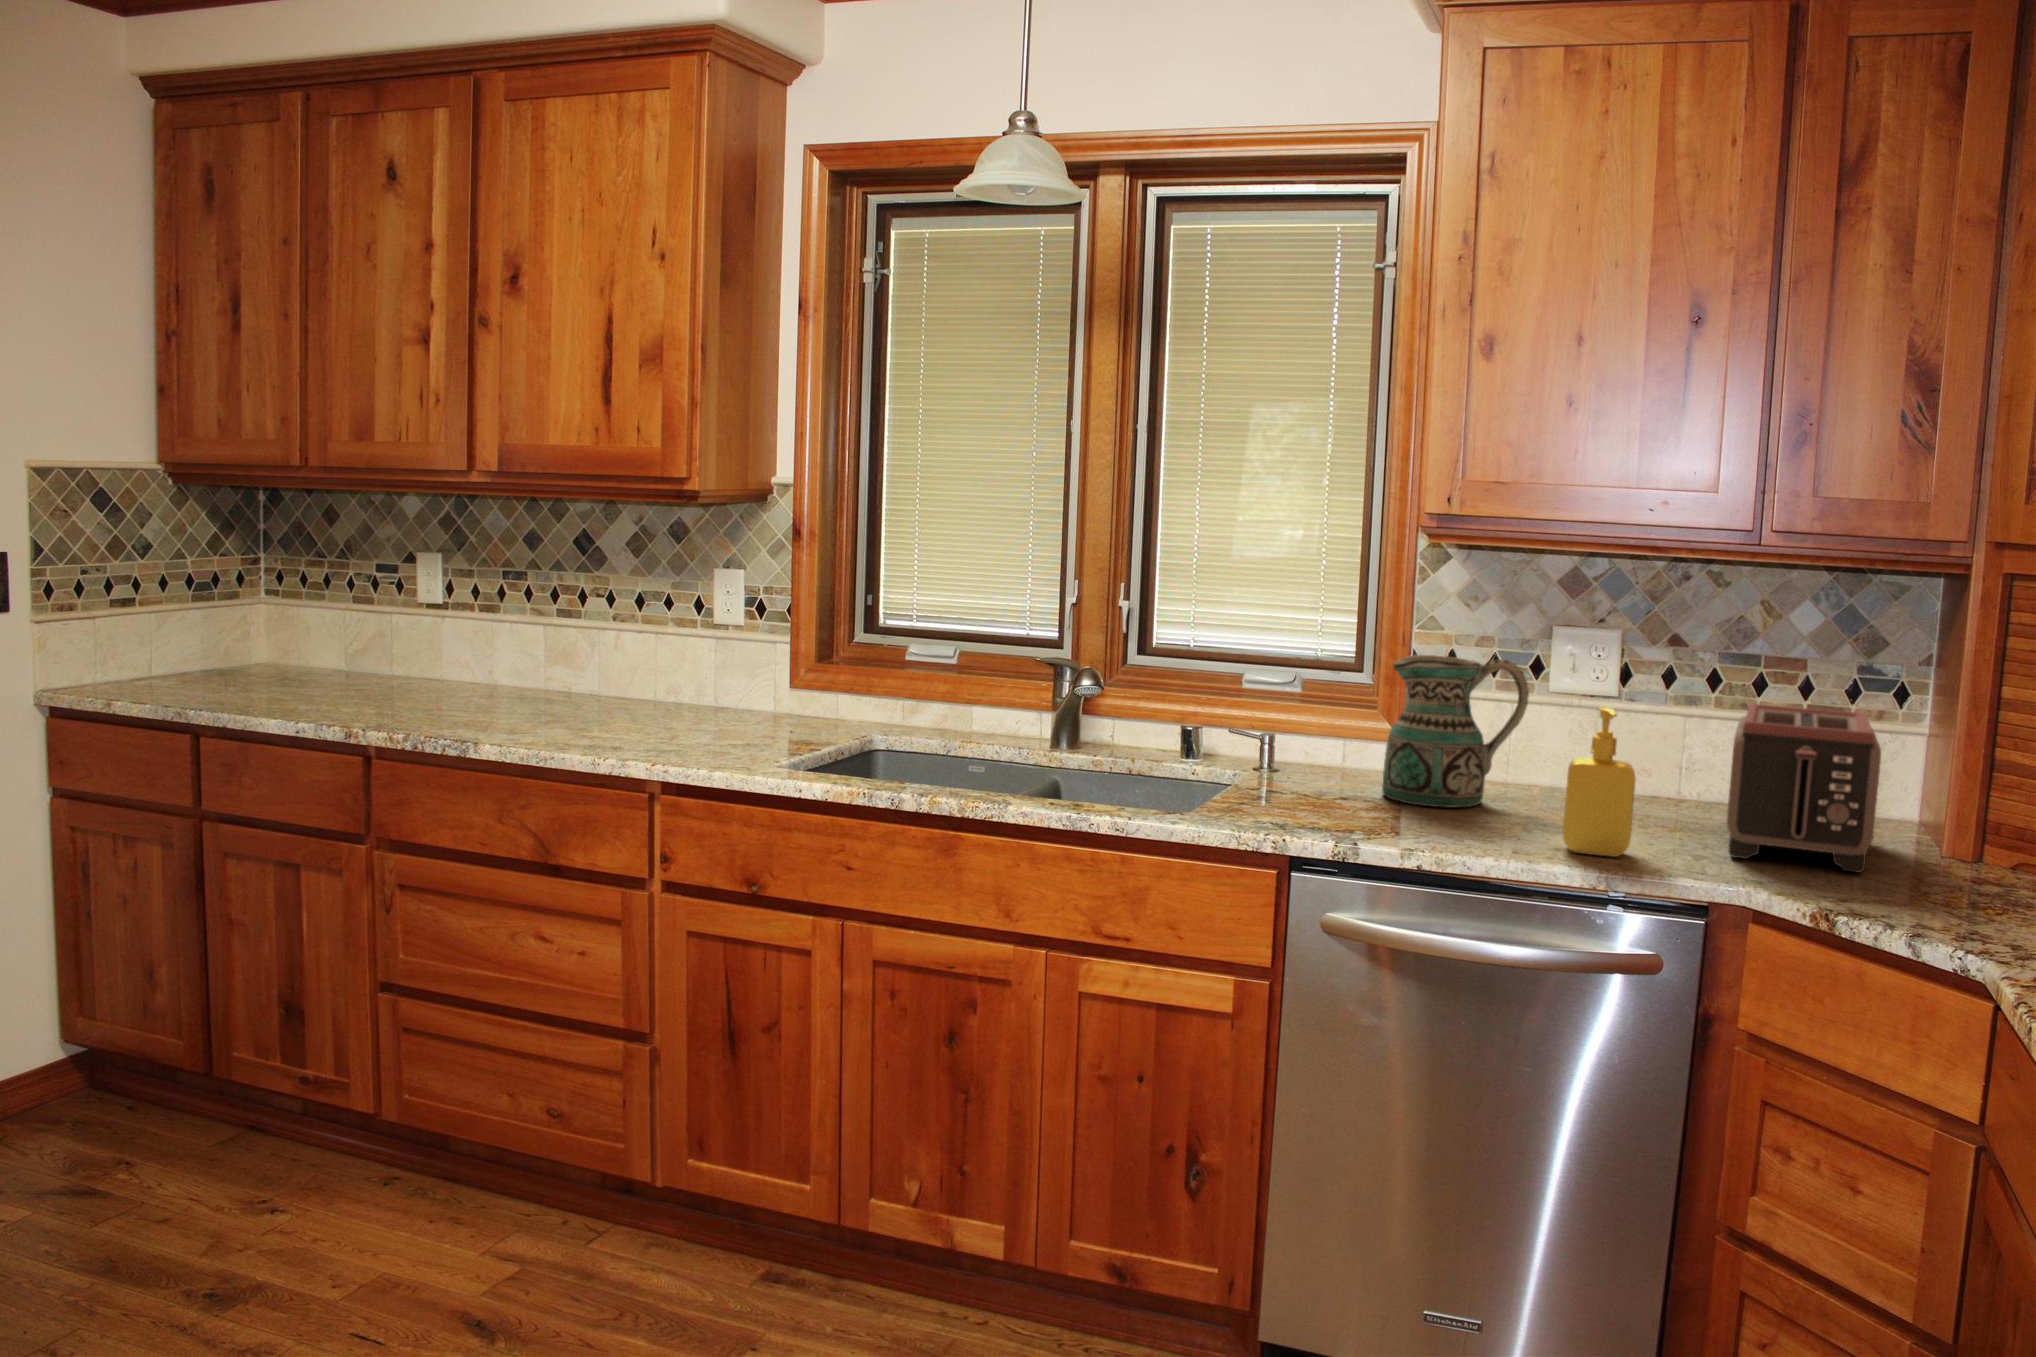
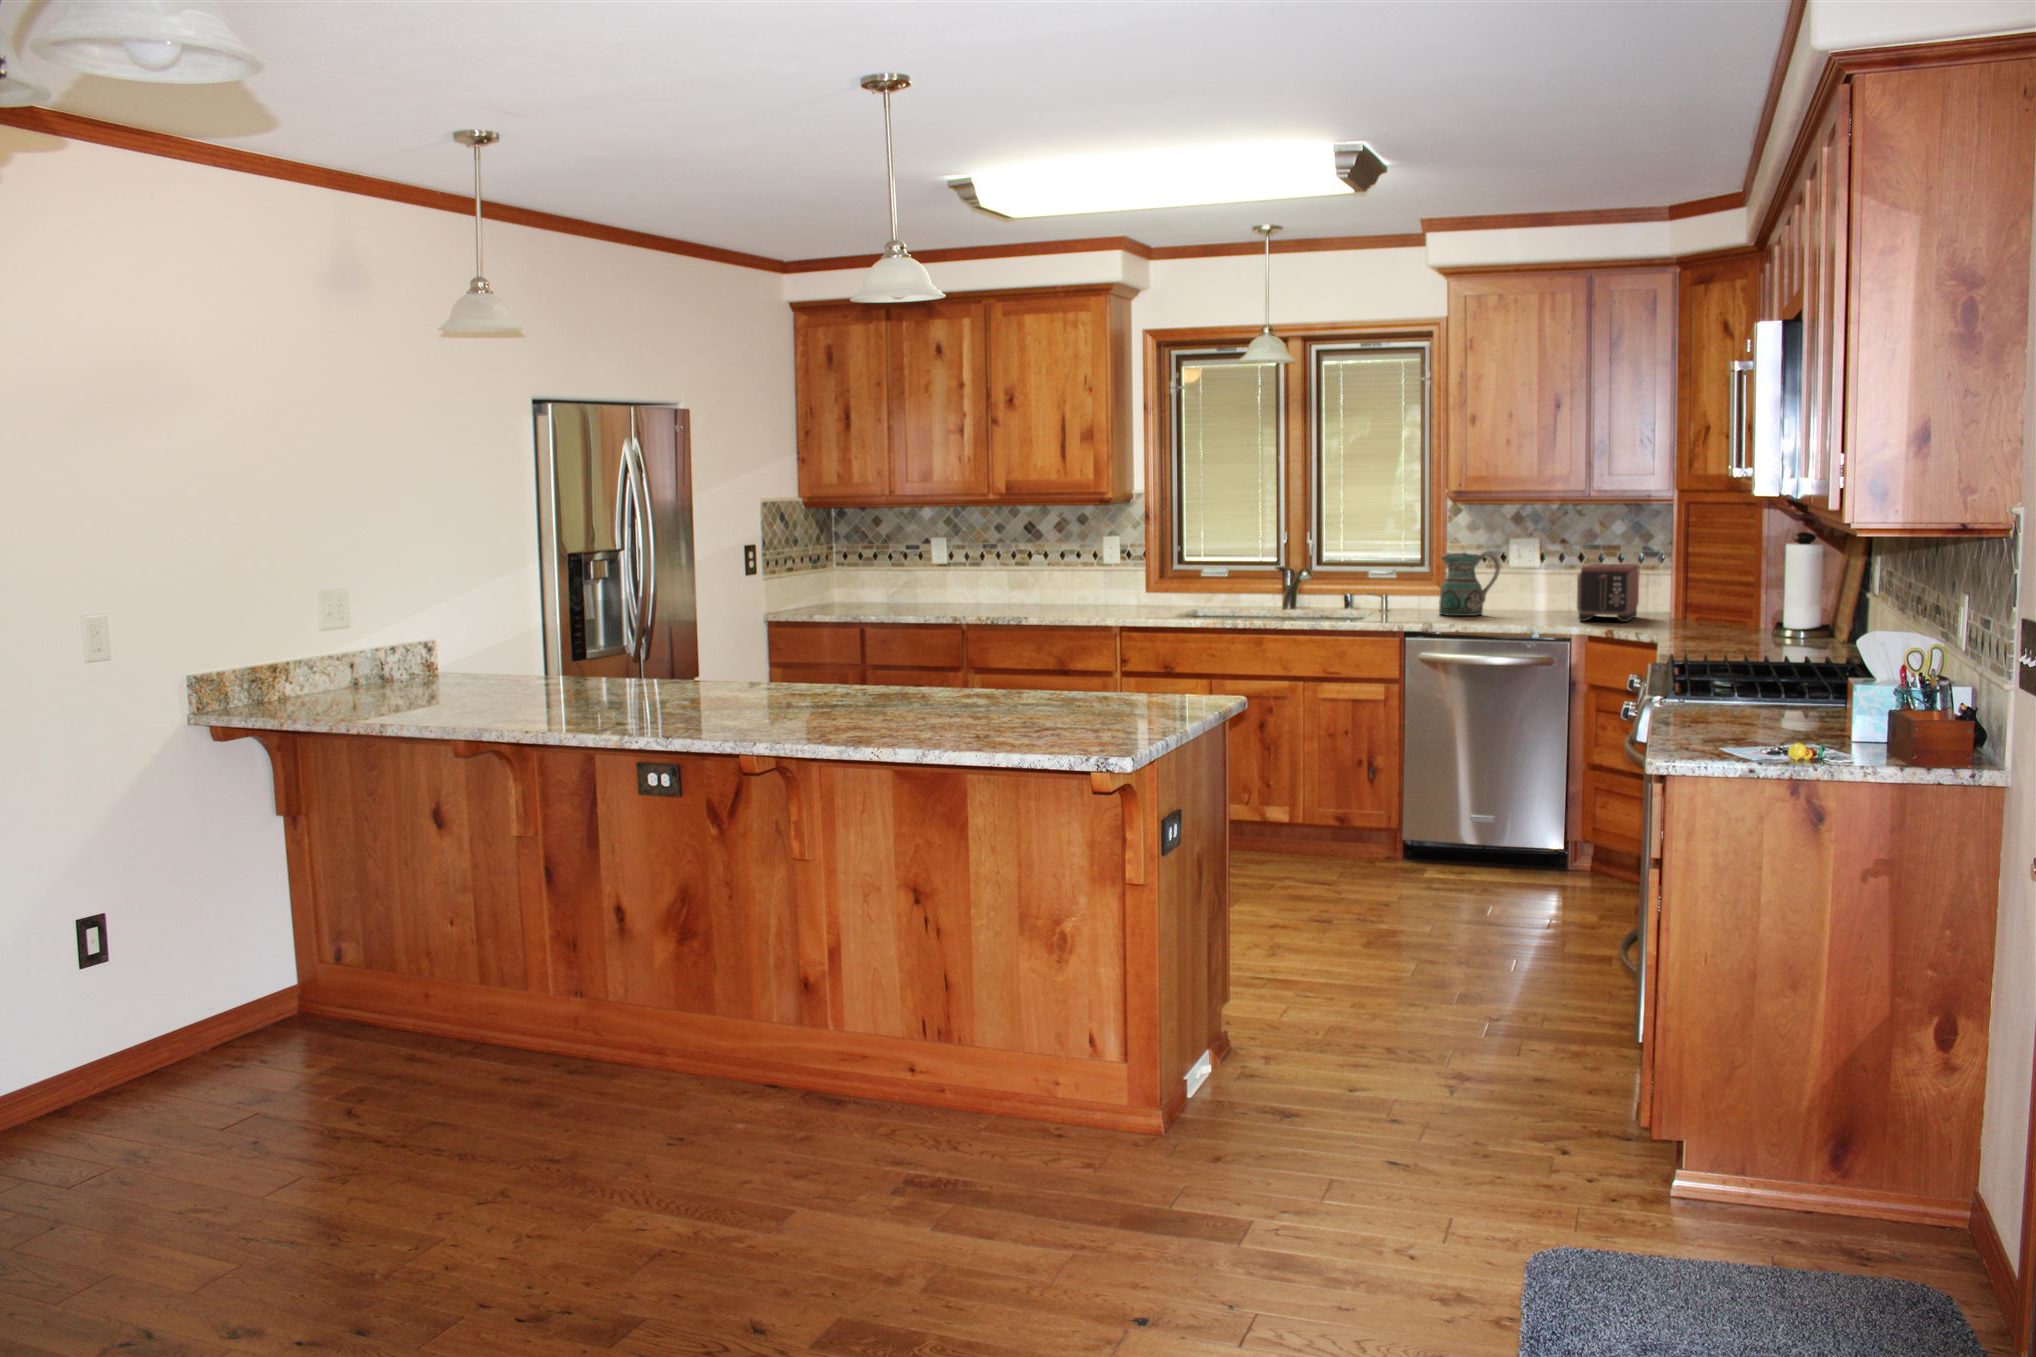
soap dispenser: present [1563,707,1635,857] -> none [1513,565,1540,623]

